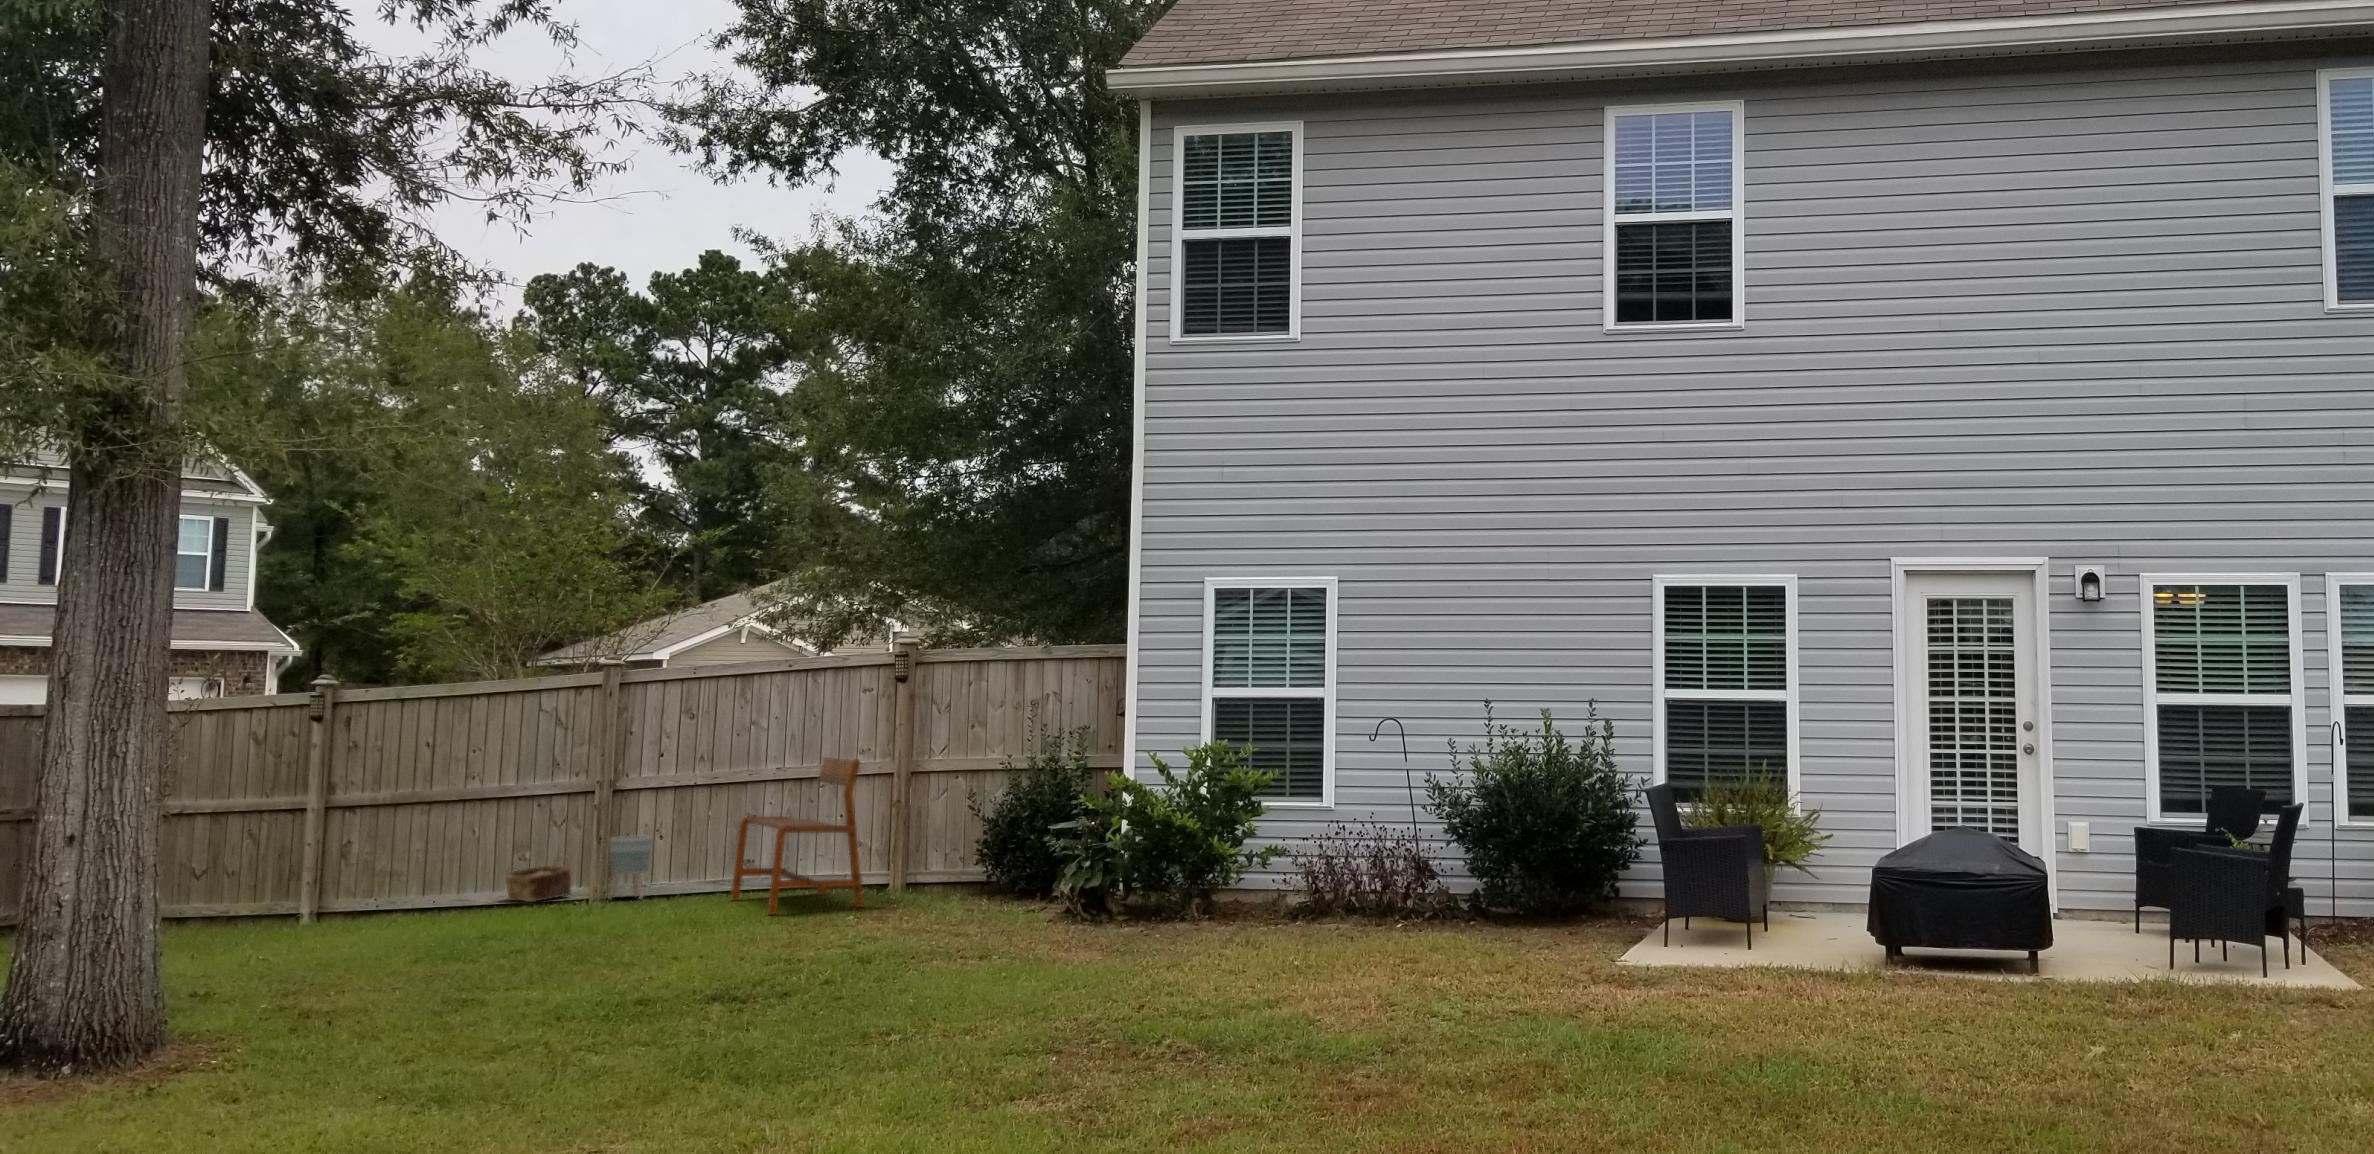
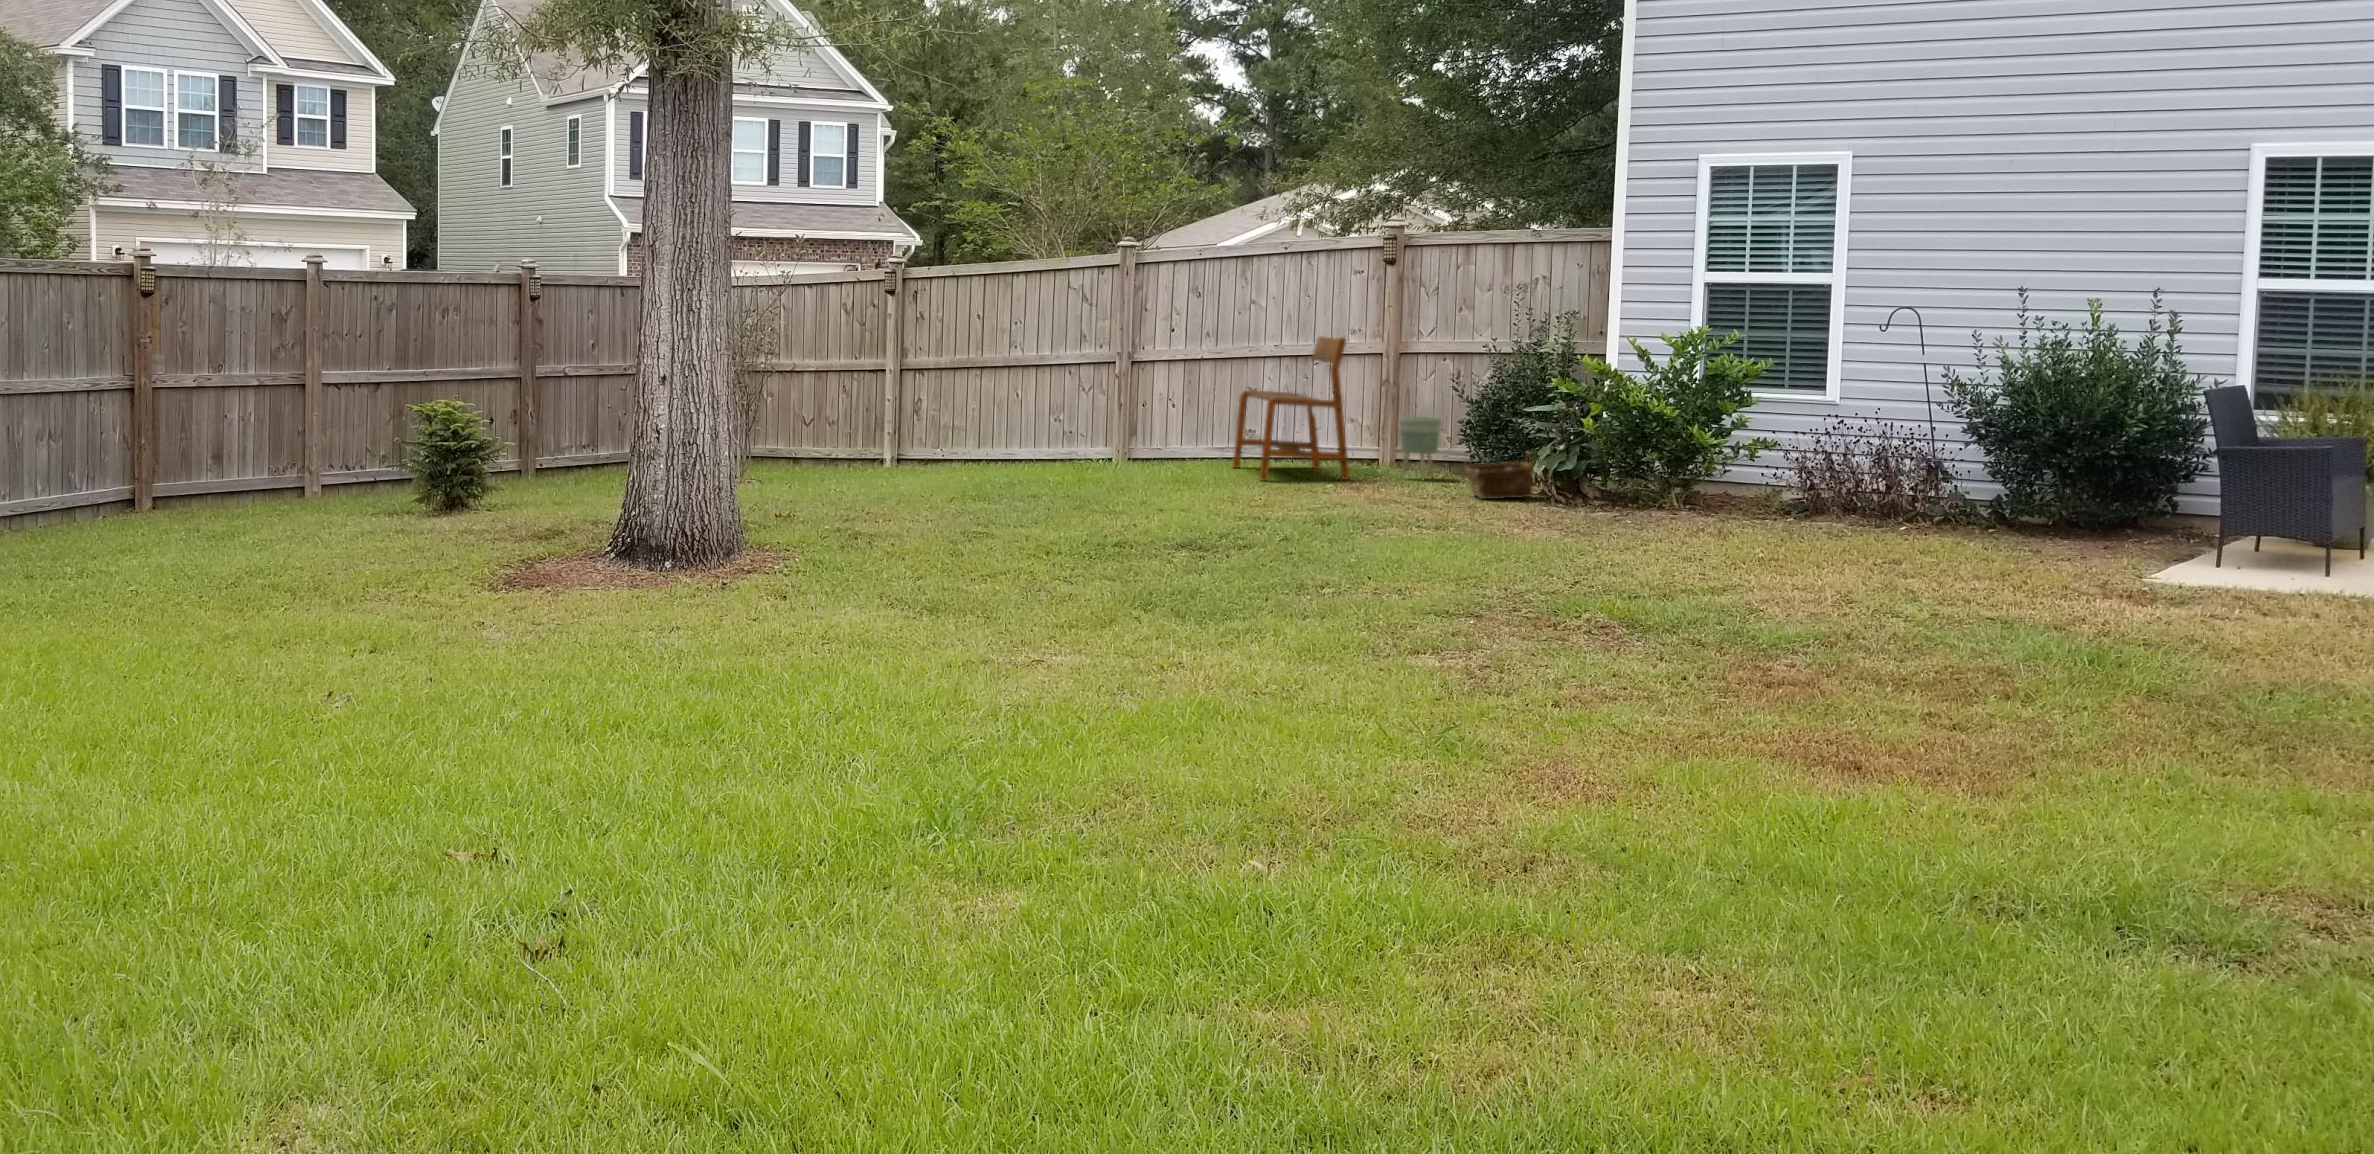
planter: present [609,836,652,899] -> present [1400,417,1441,480]
woven basket: present [505,860,571,902] -> present [1465,452,1533,499]

